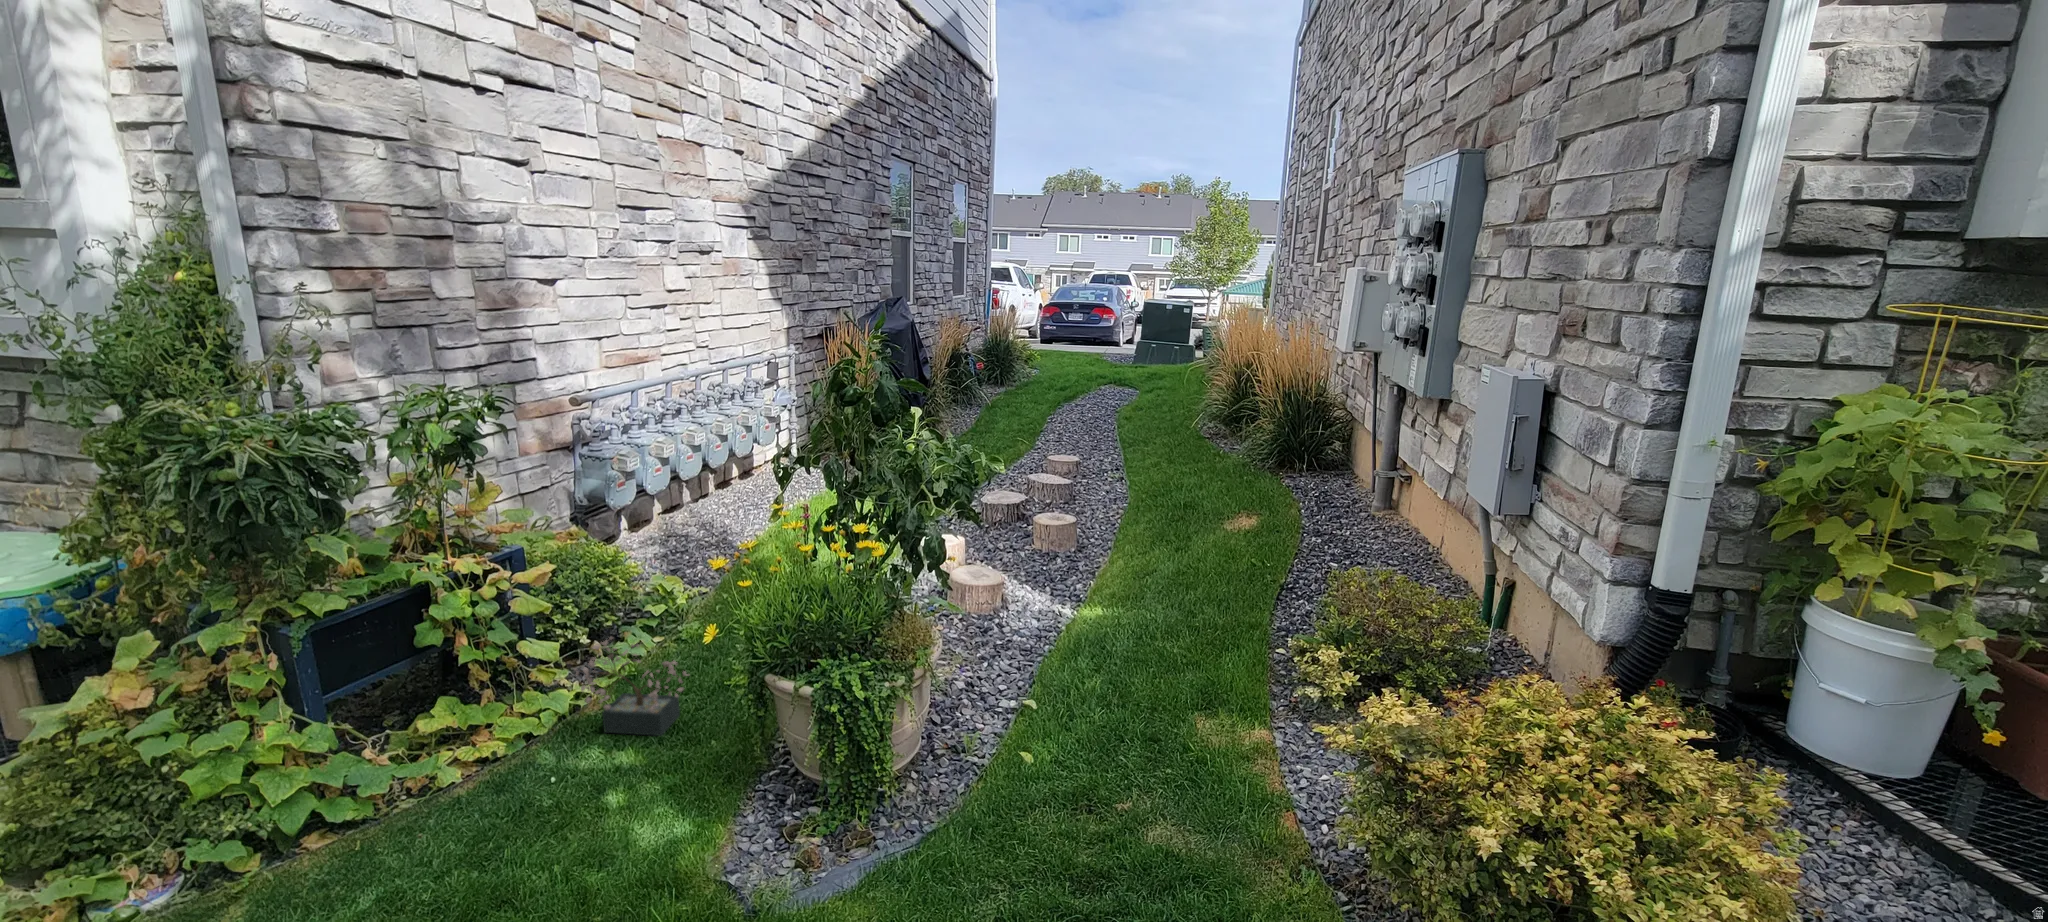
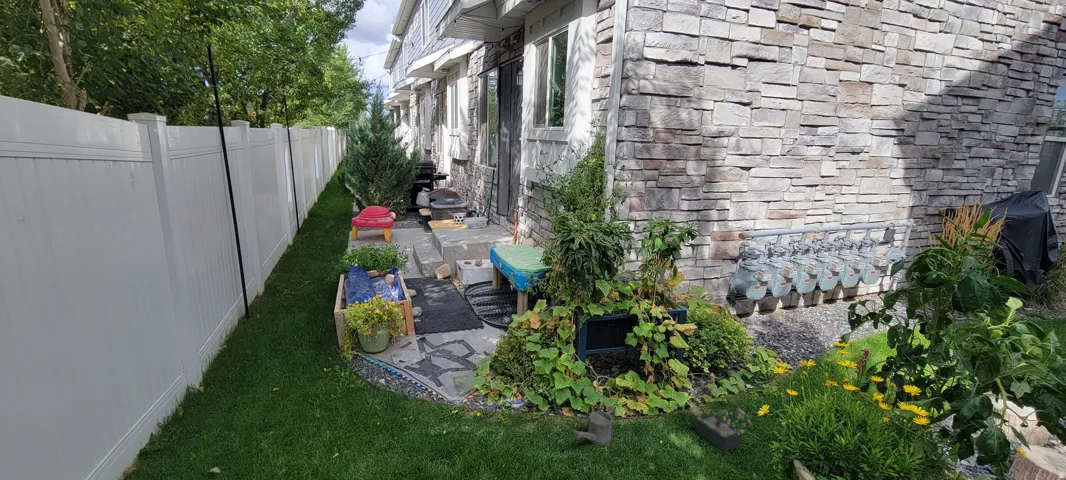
watering can: none [373,767,455,849] -> present [573,409,615,446]

